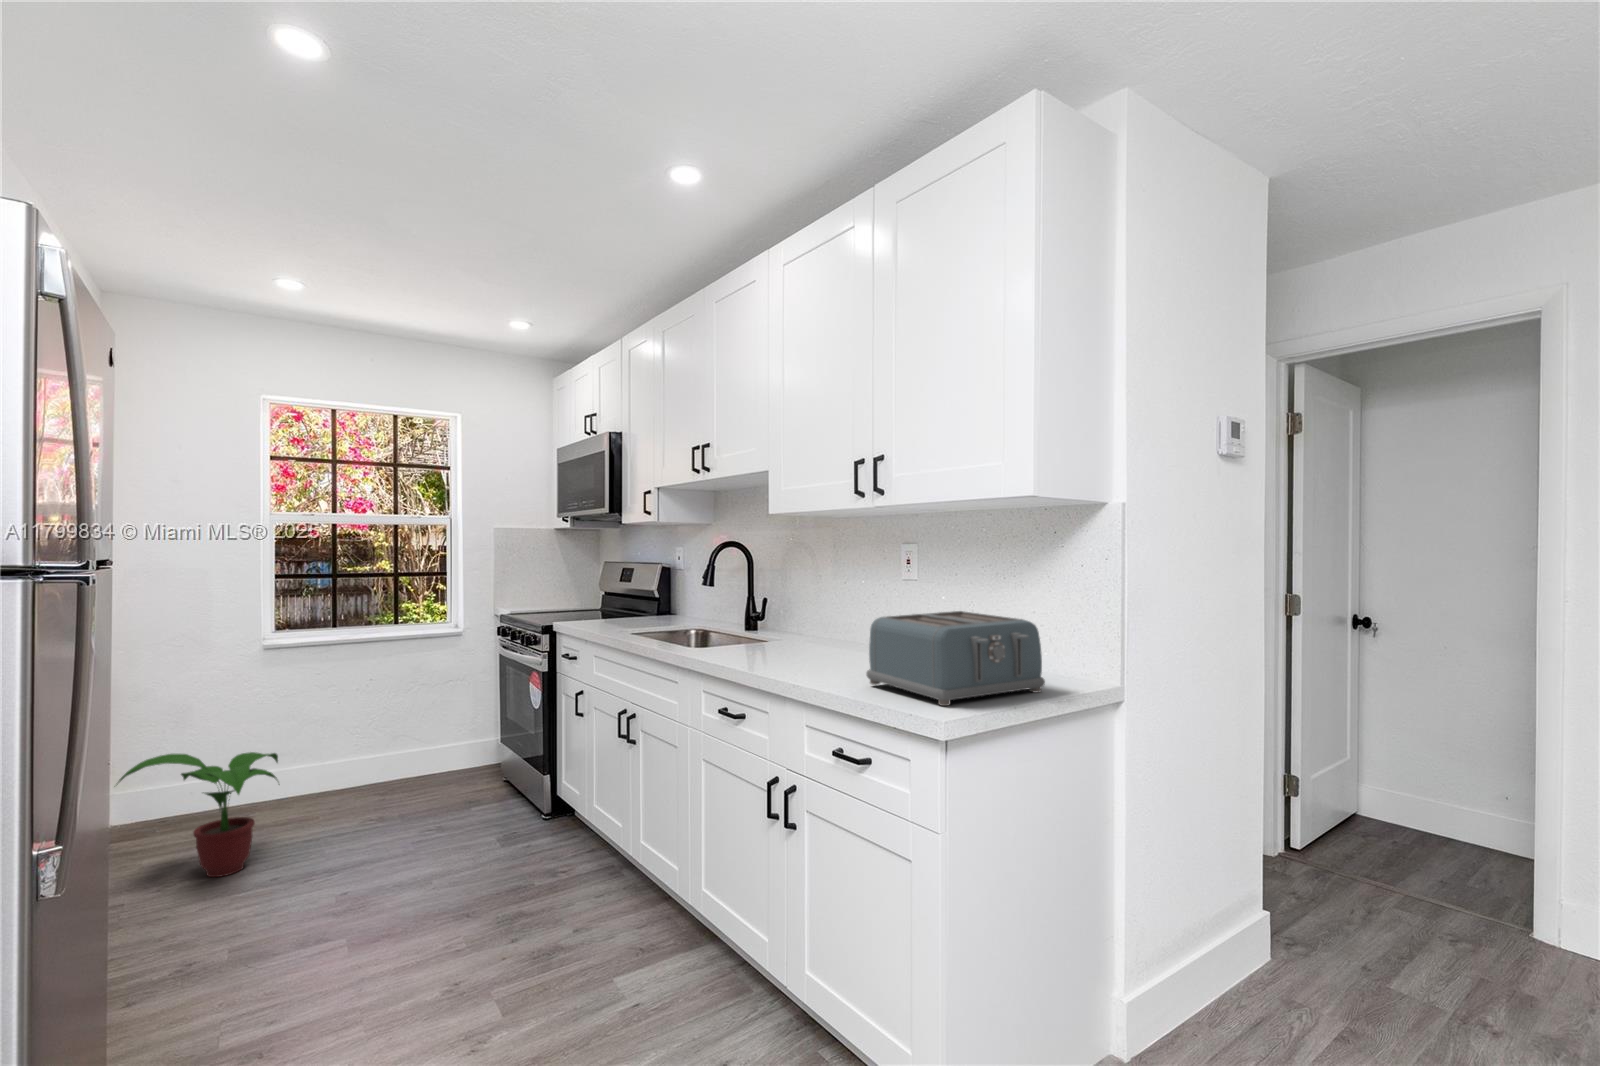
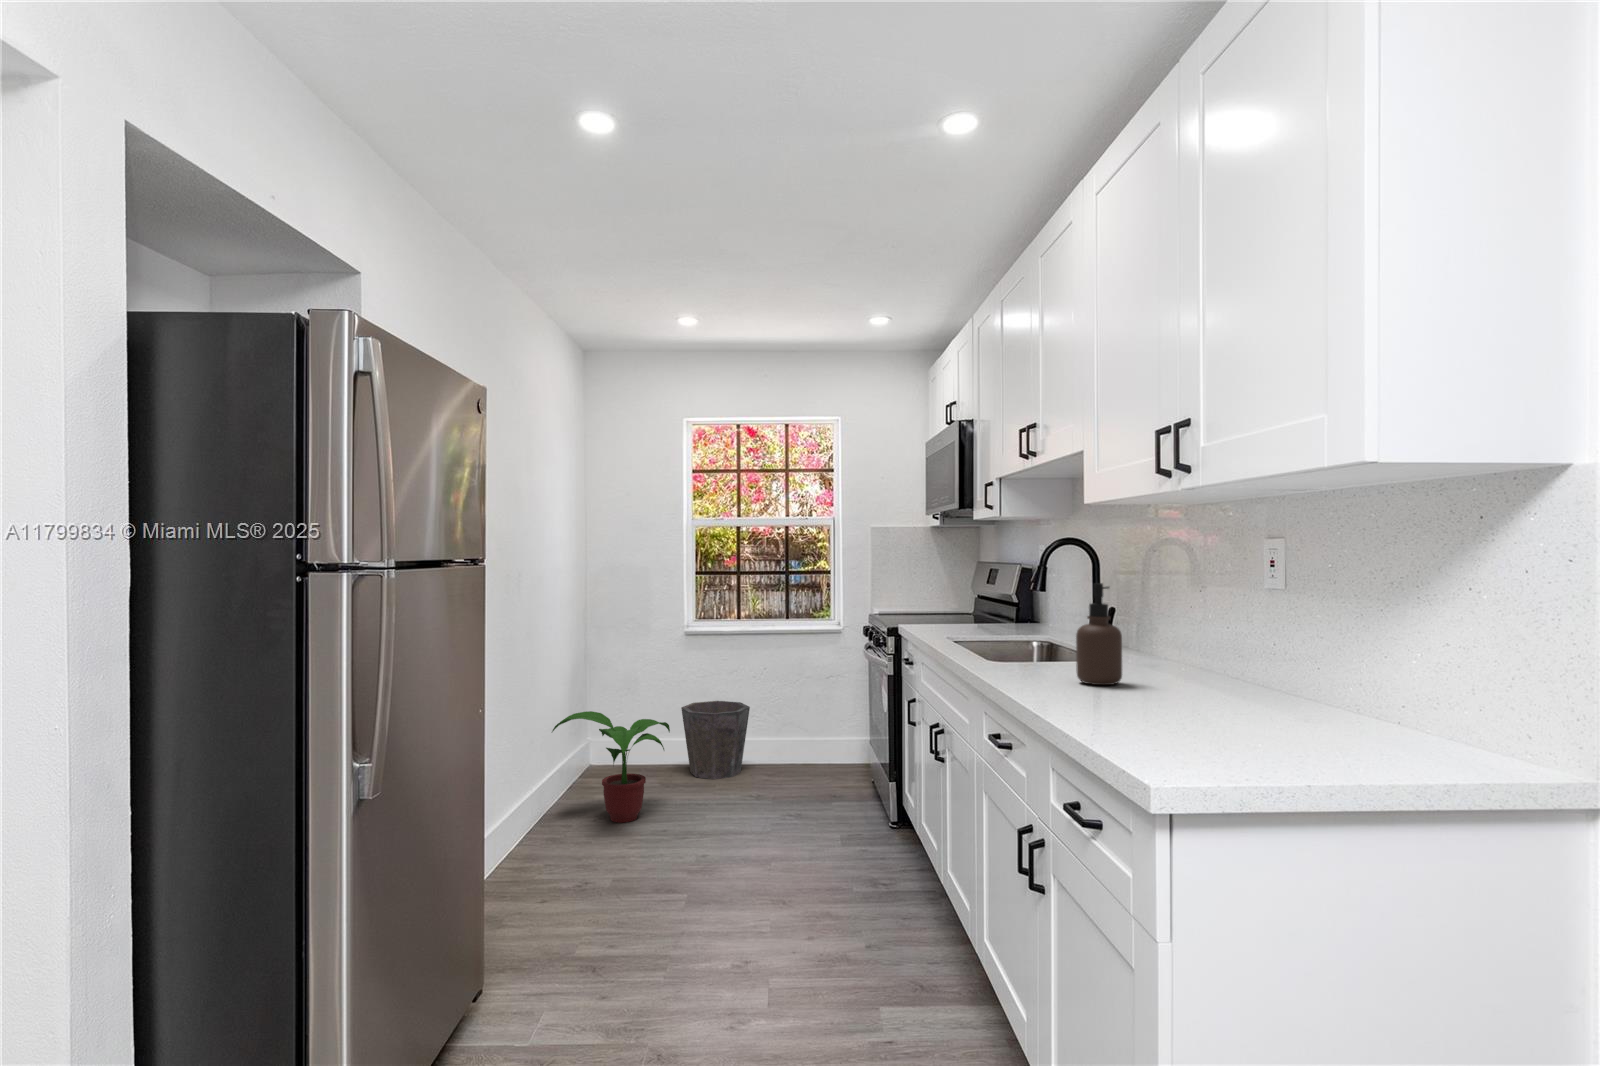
soap dispenser: none [779,580,814,661] -> present [1076,583,1122,685]
toaster: present [866,611,1045,706] -> none [1140,632,1411,765]
waste bin: none [275,720,363,810] -> present [681,701,750,779]

